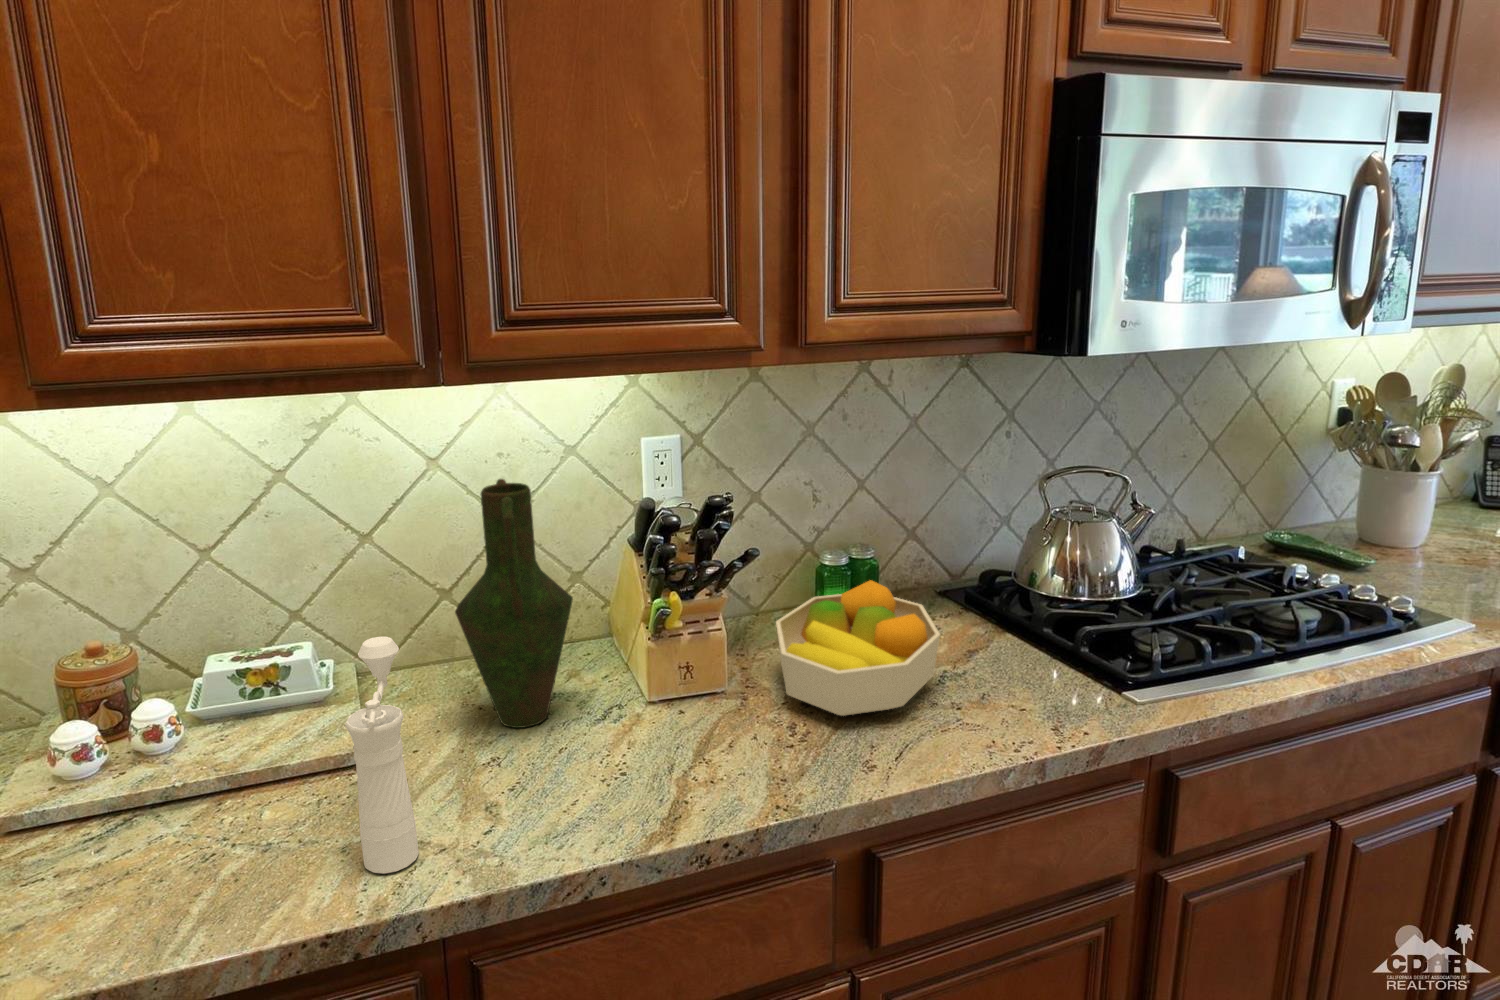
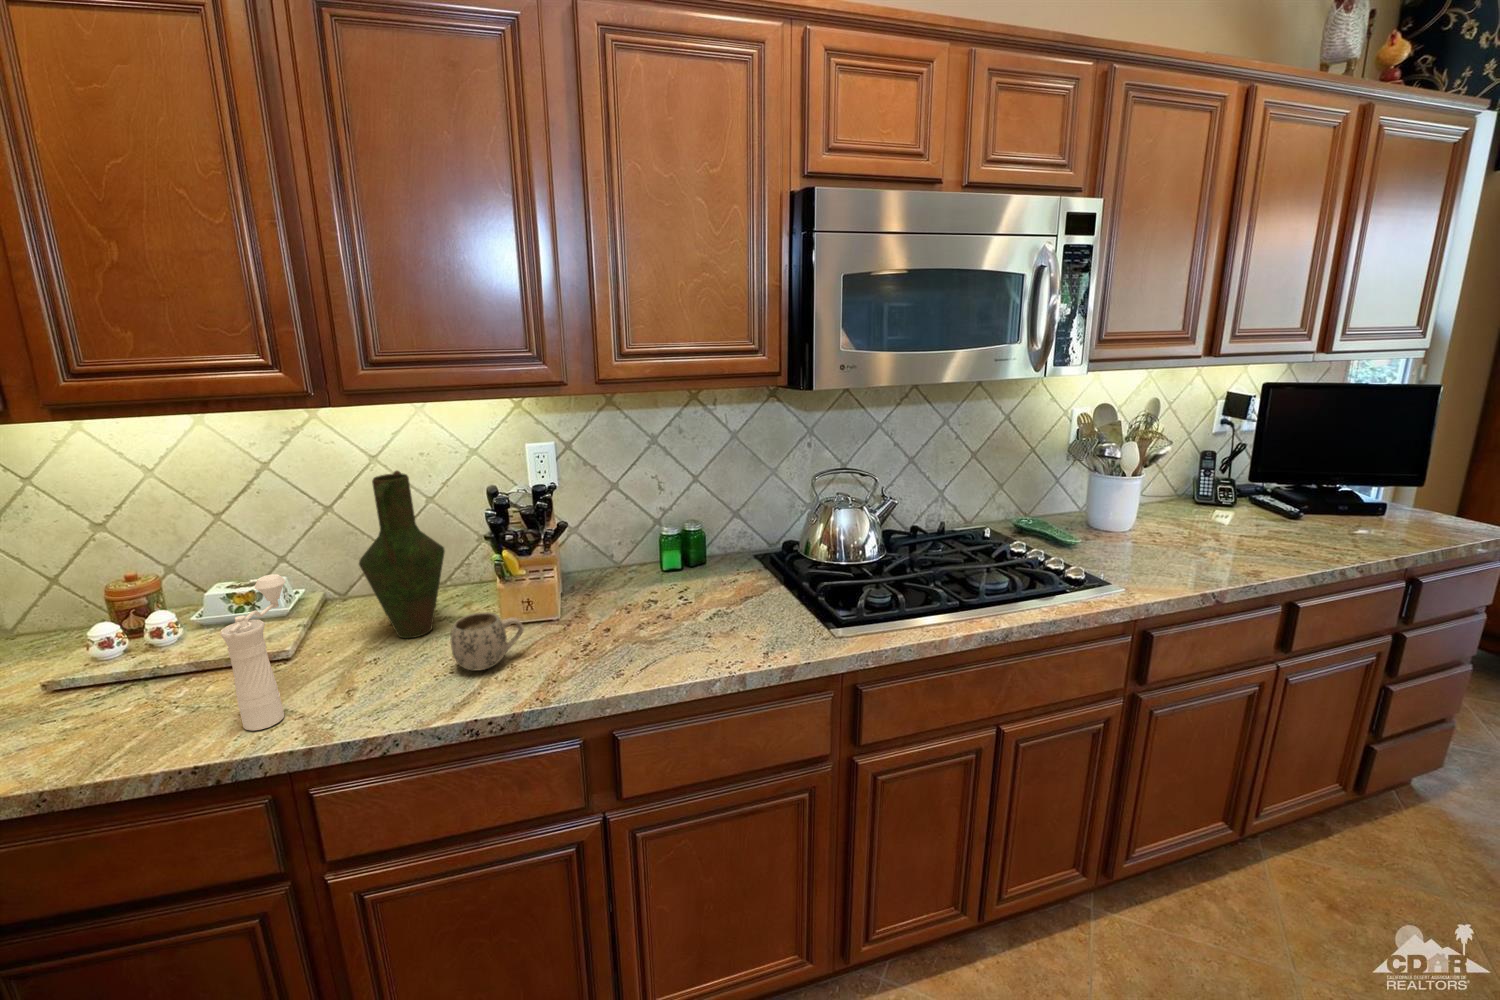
fruit bowl: present [776,580,940,716] -> none [584,545,707,638]
mug: none [621,684,717,771] -> present [451,612,524,671]

